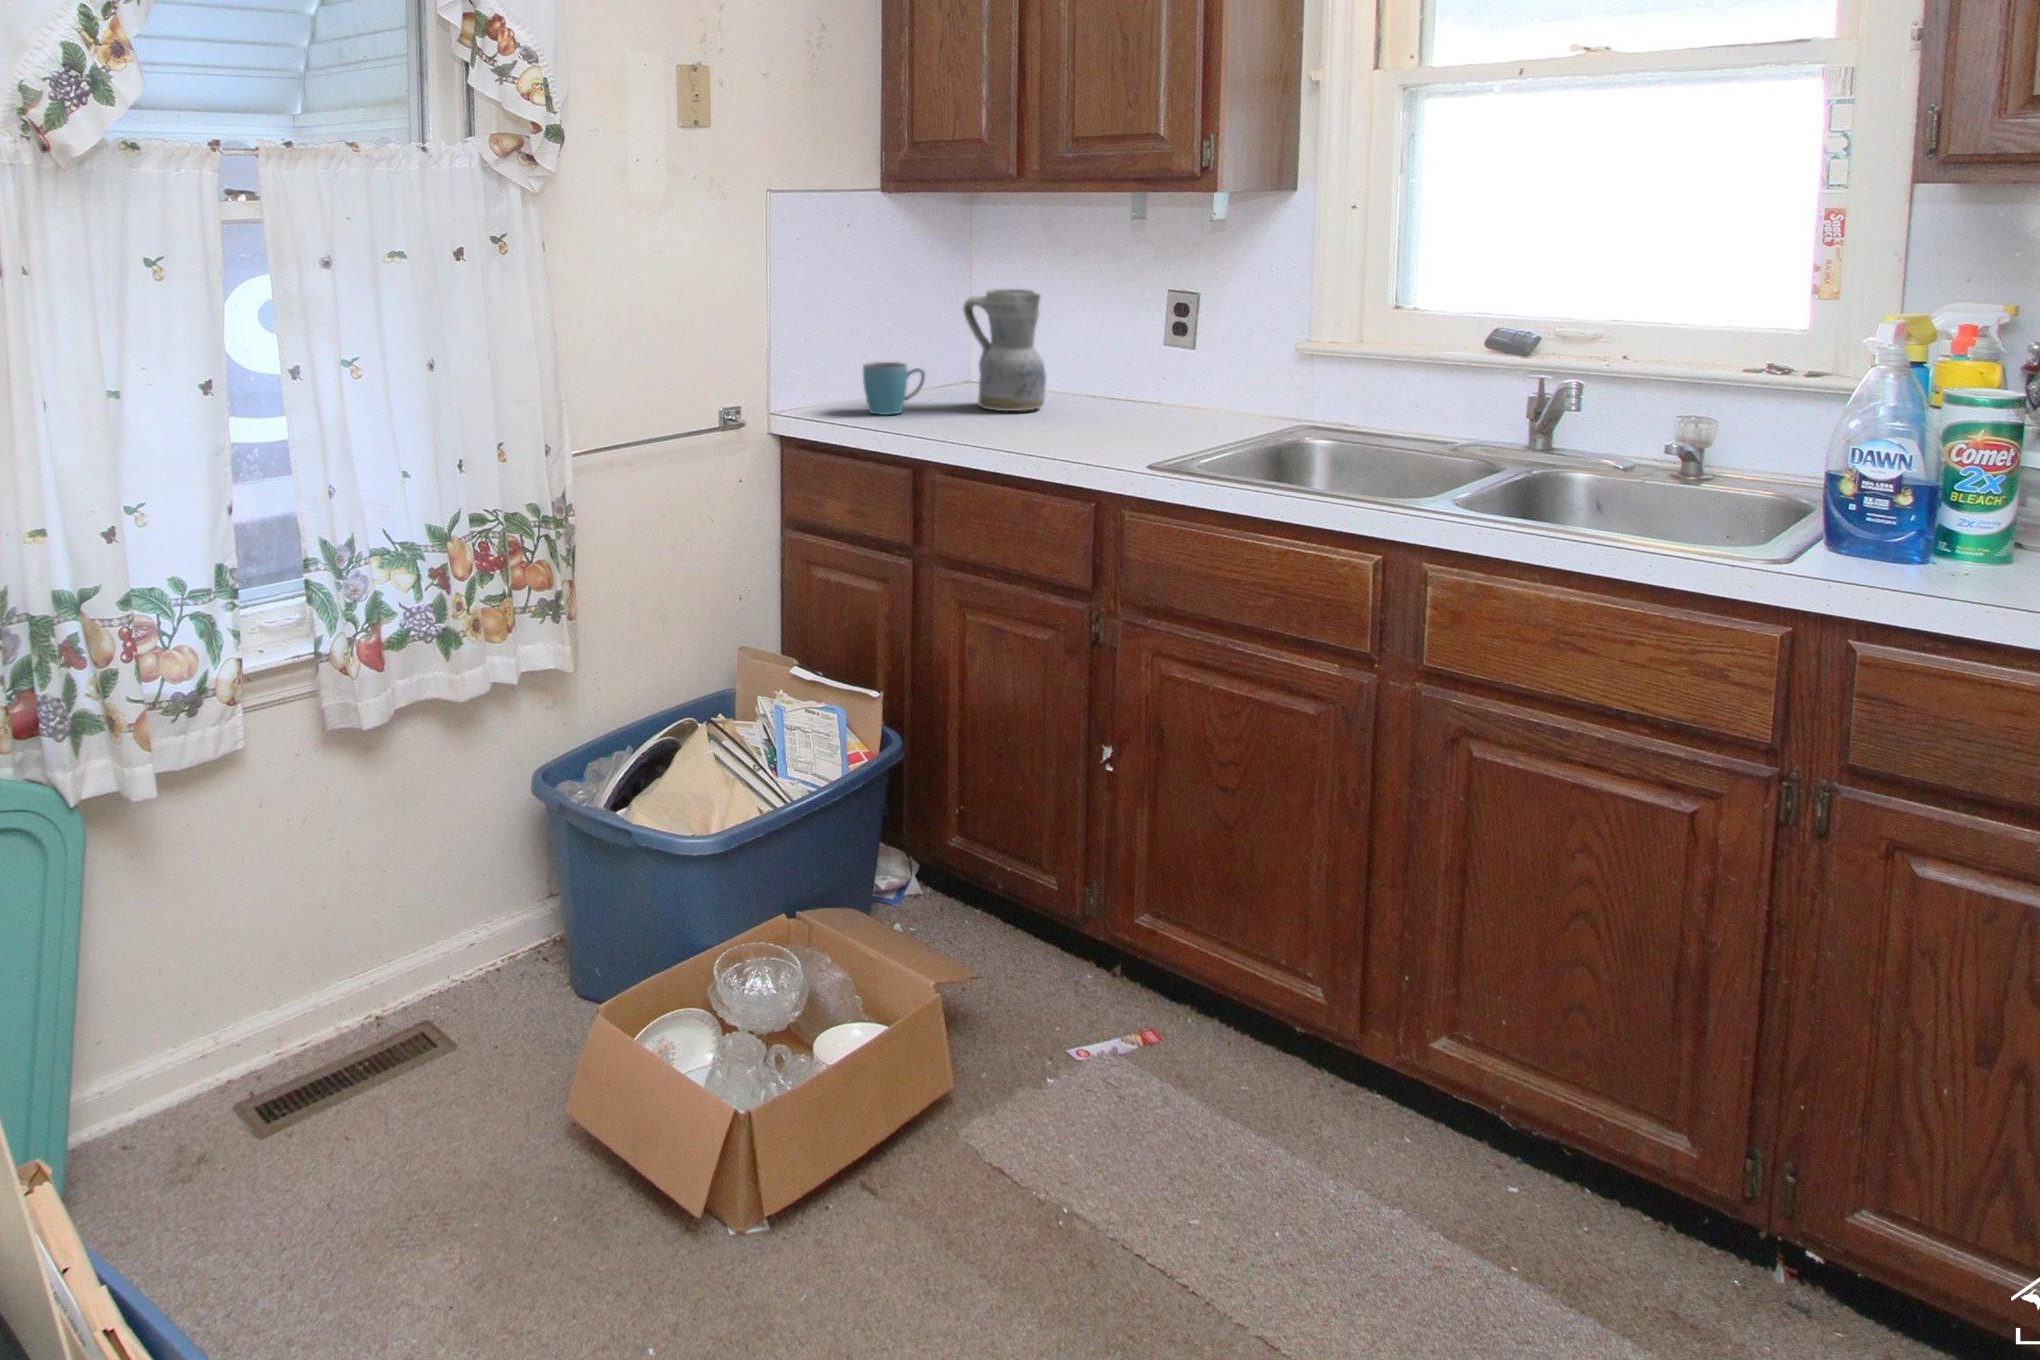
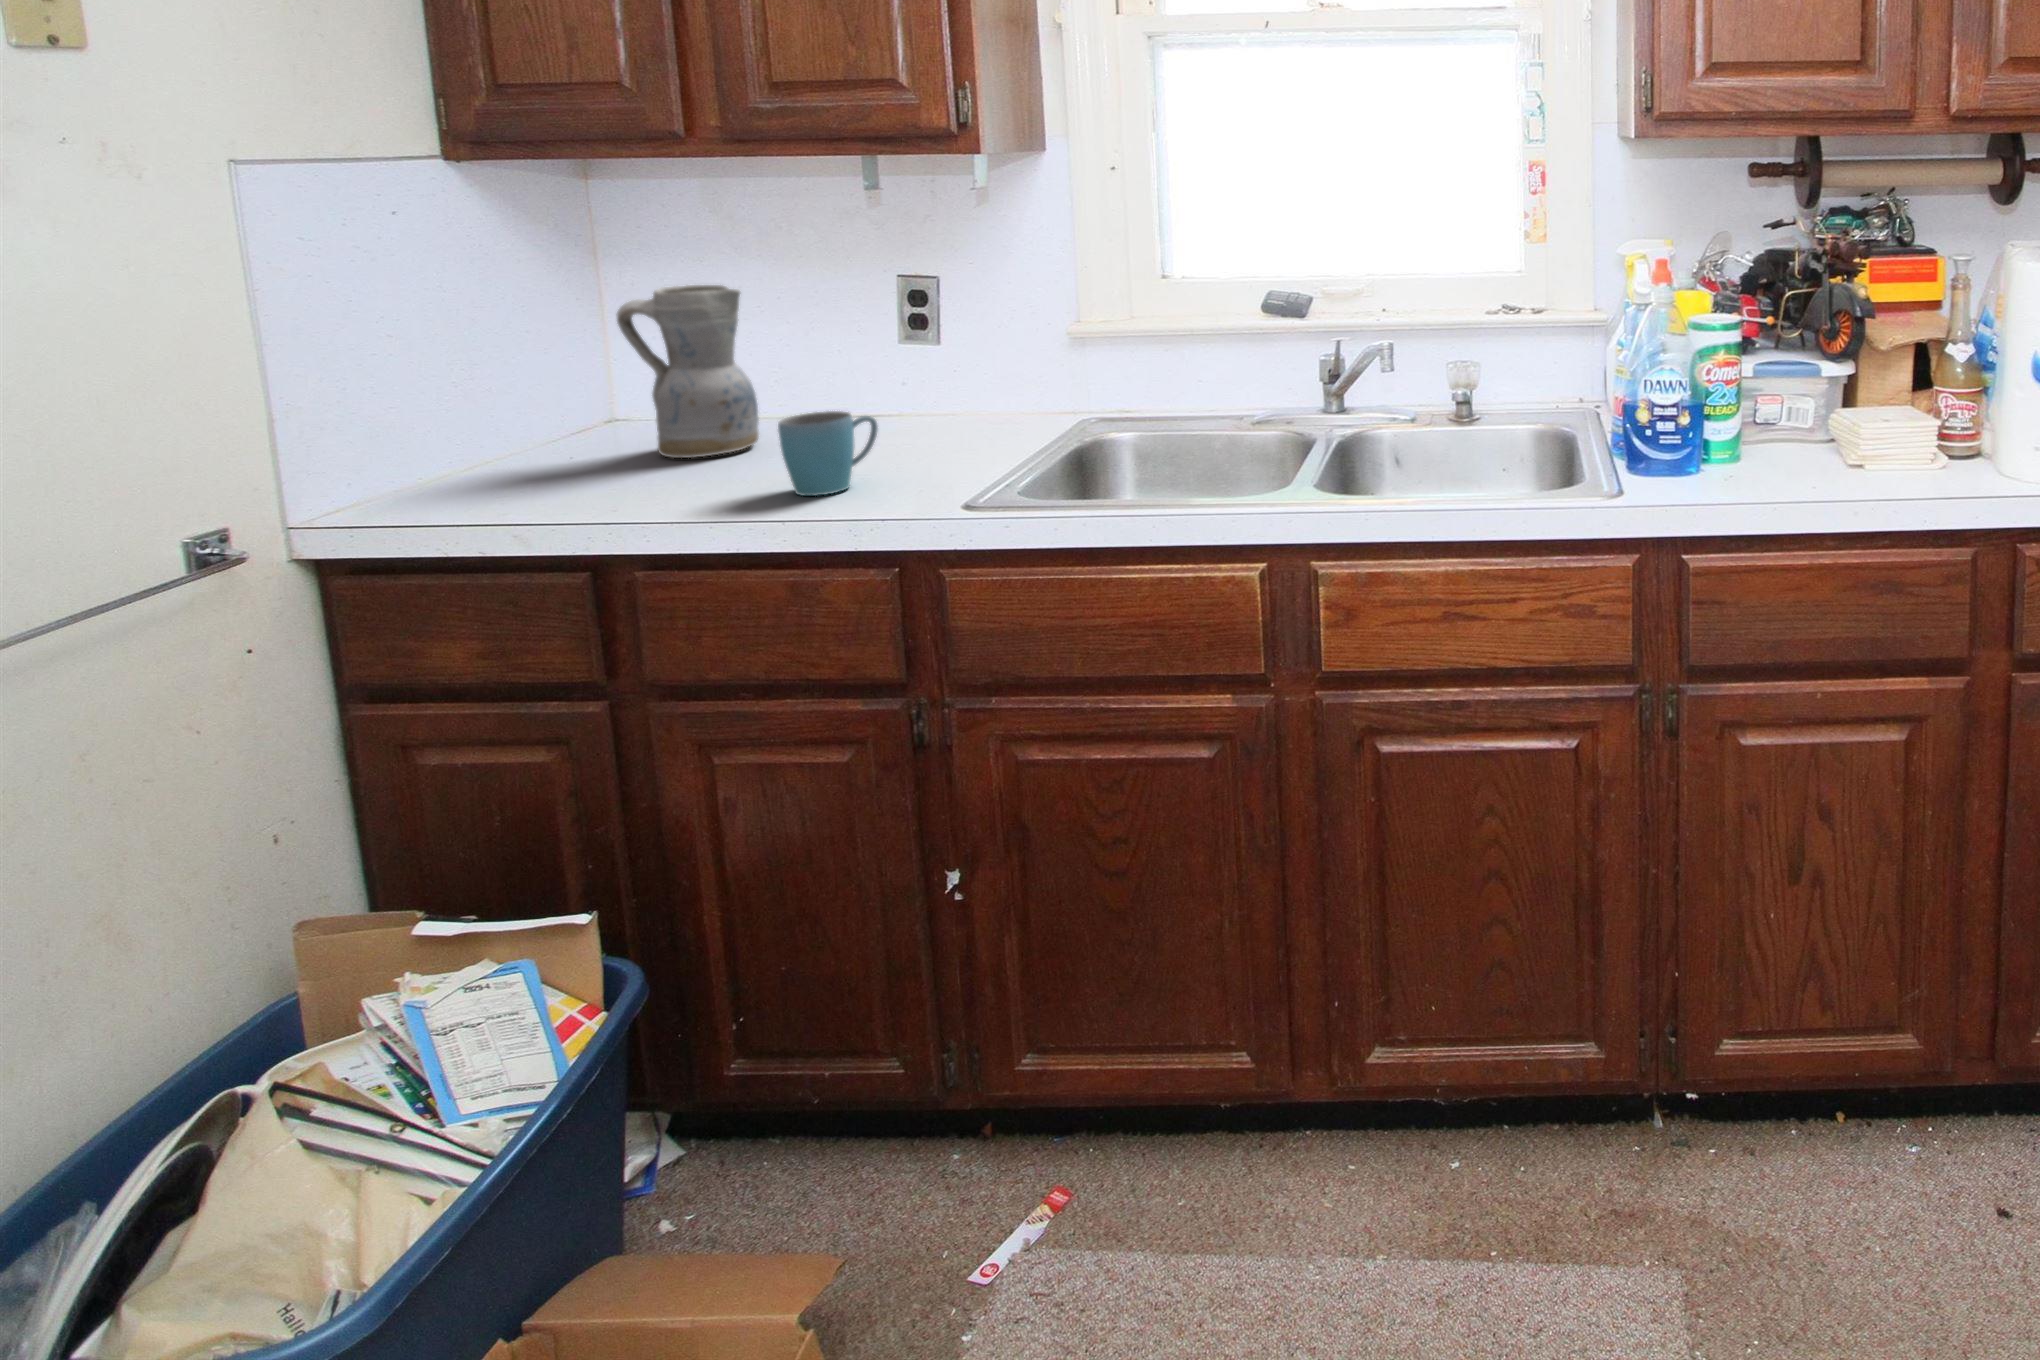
mug: present [863,362,925,415] -> present [778,411,878,496]

